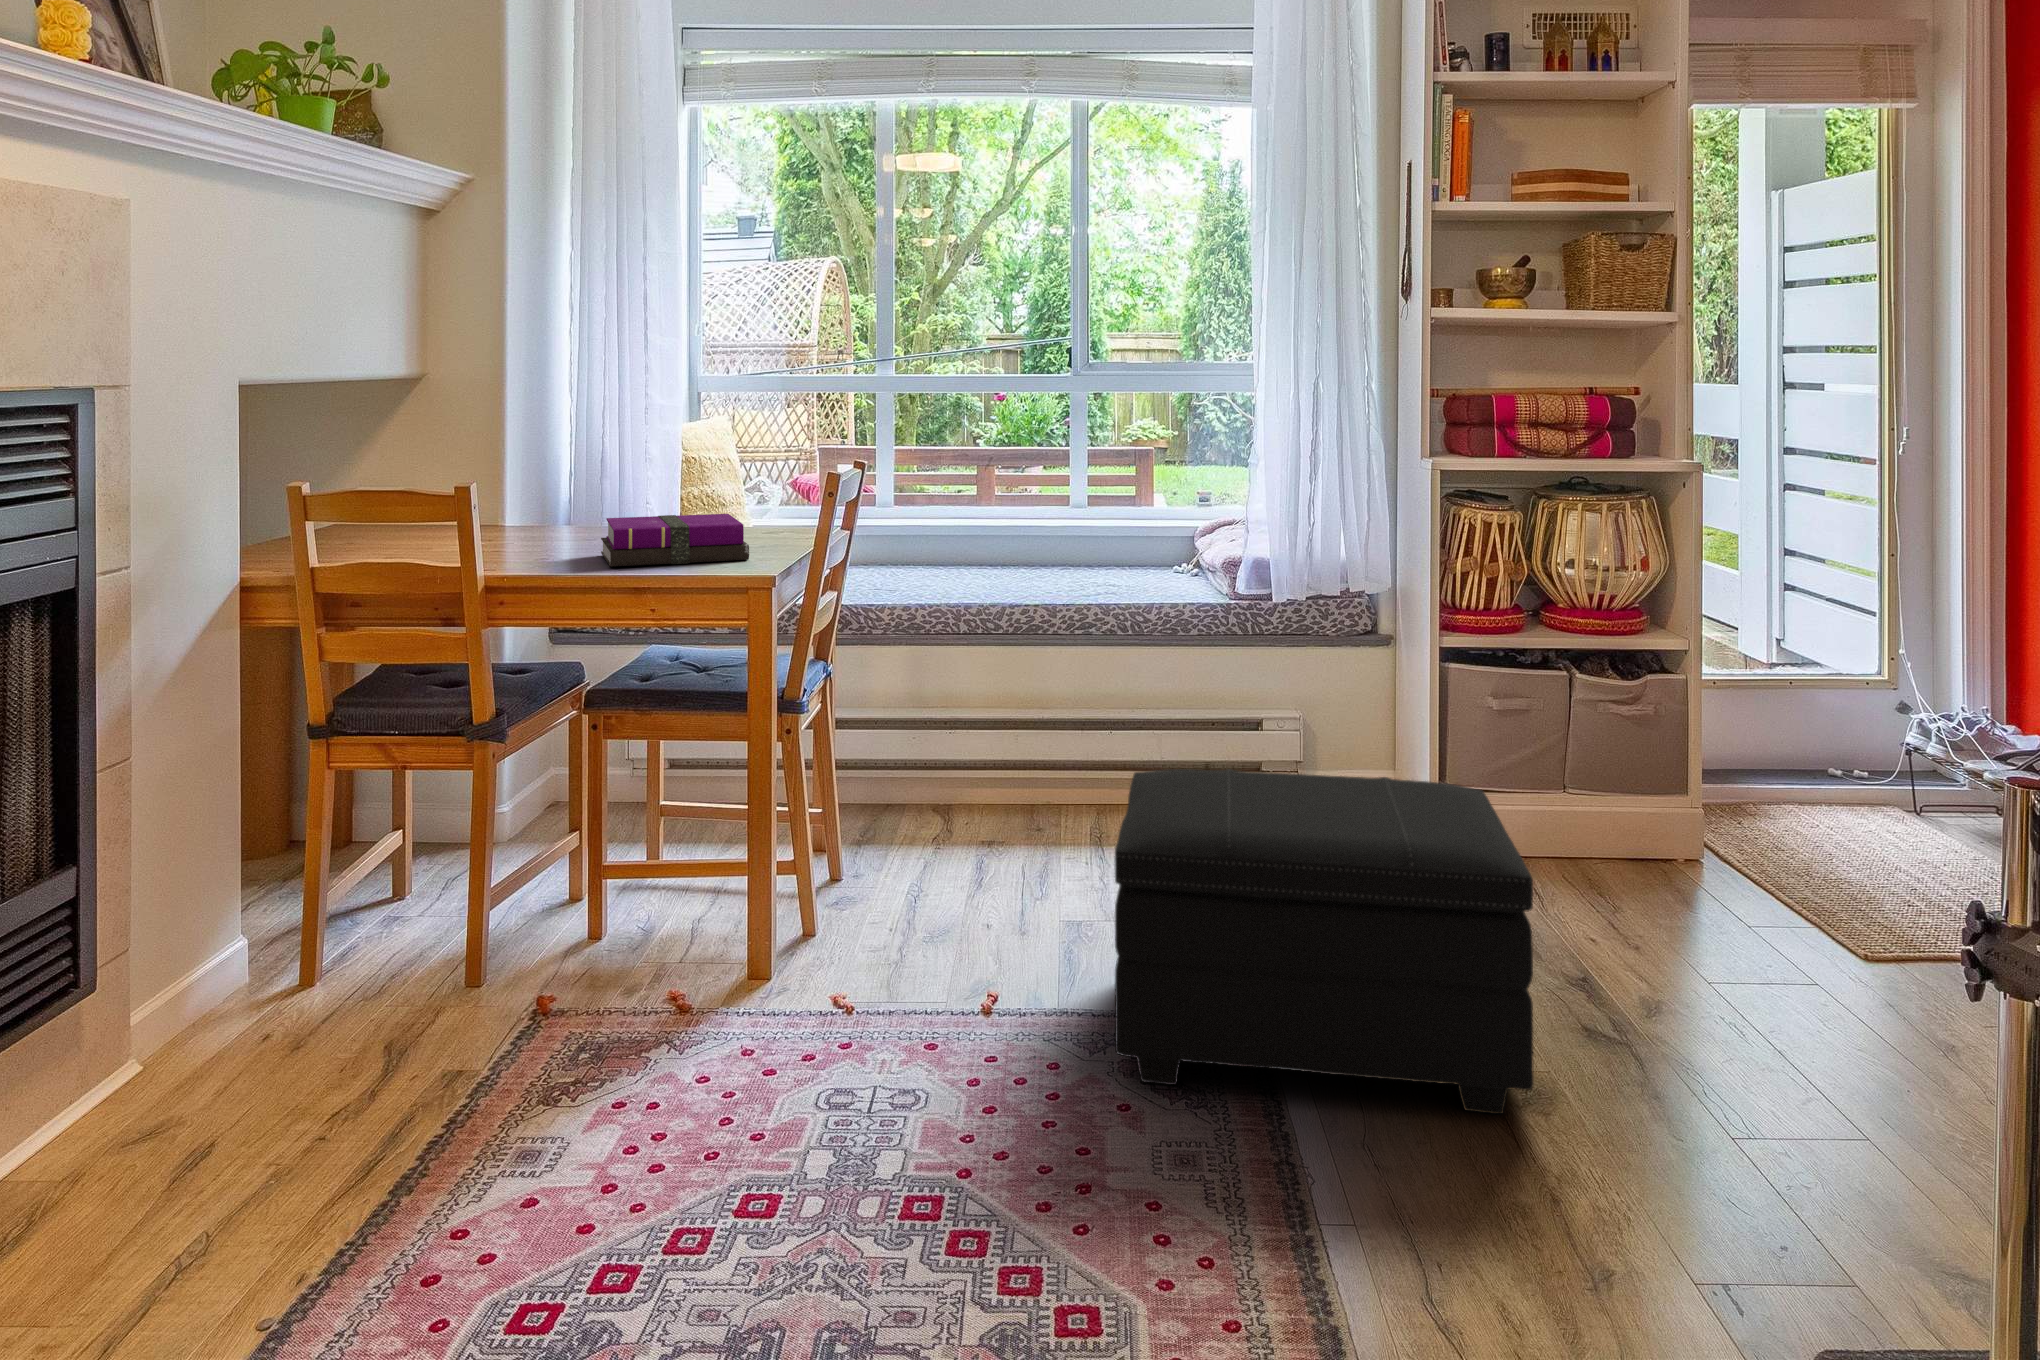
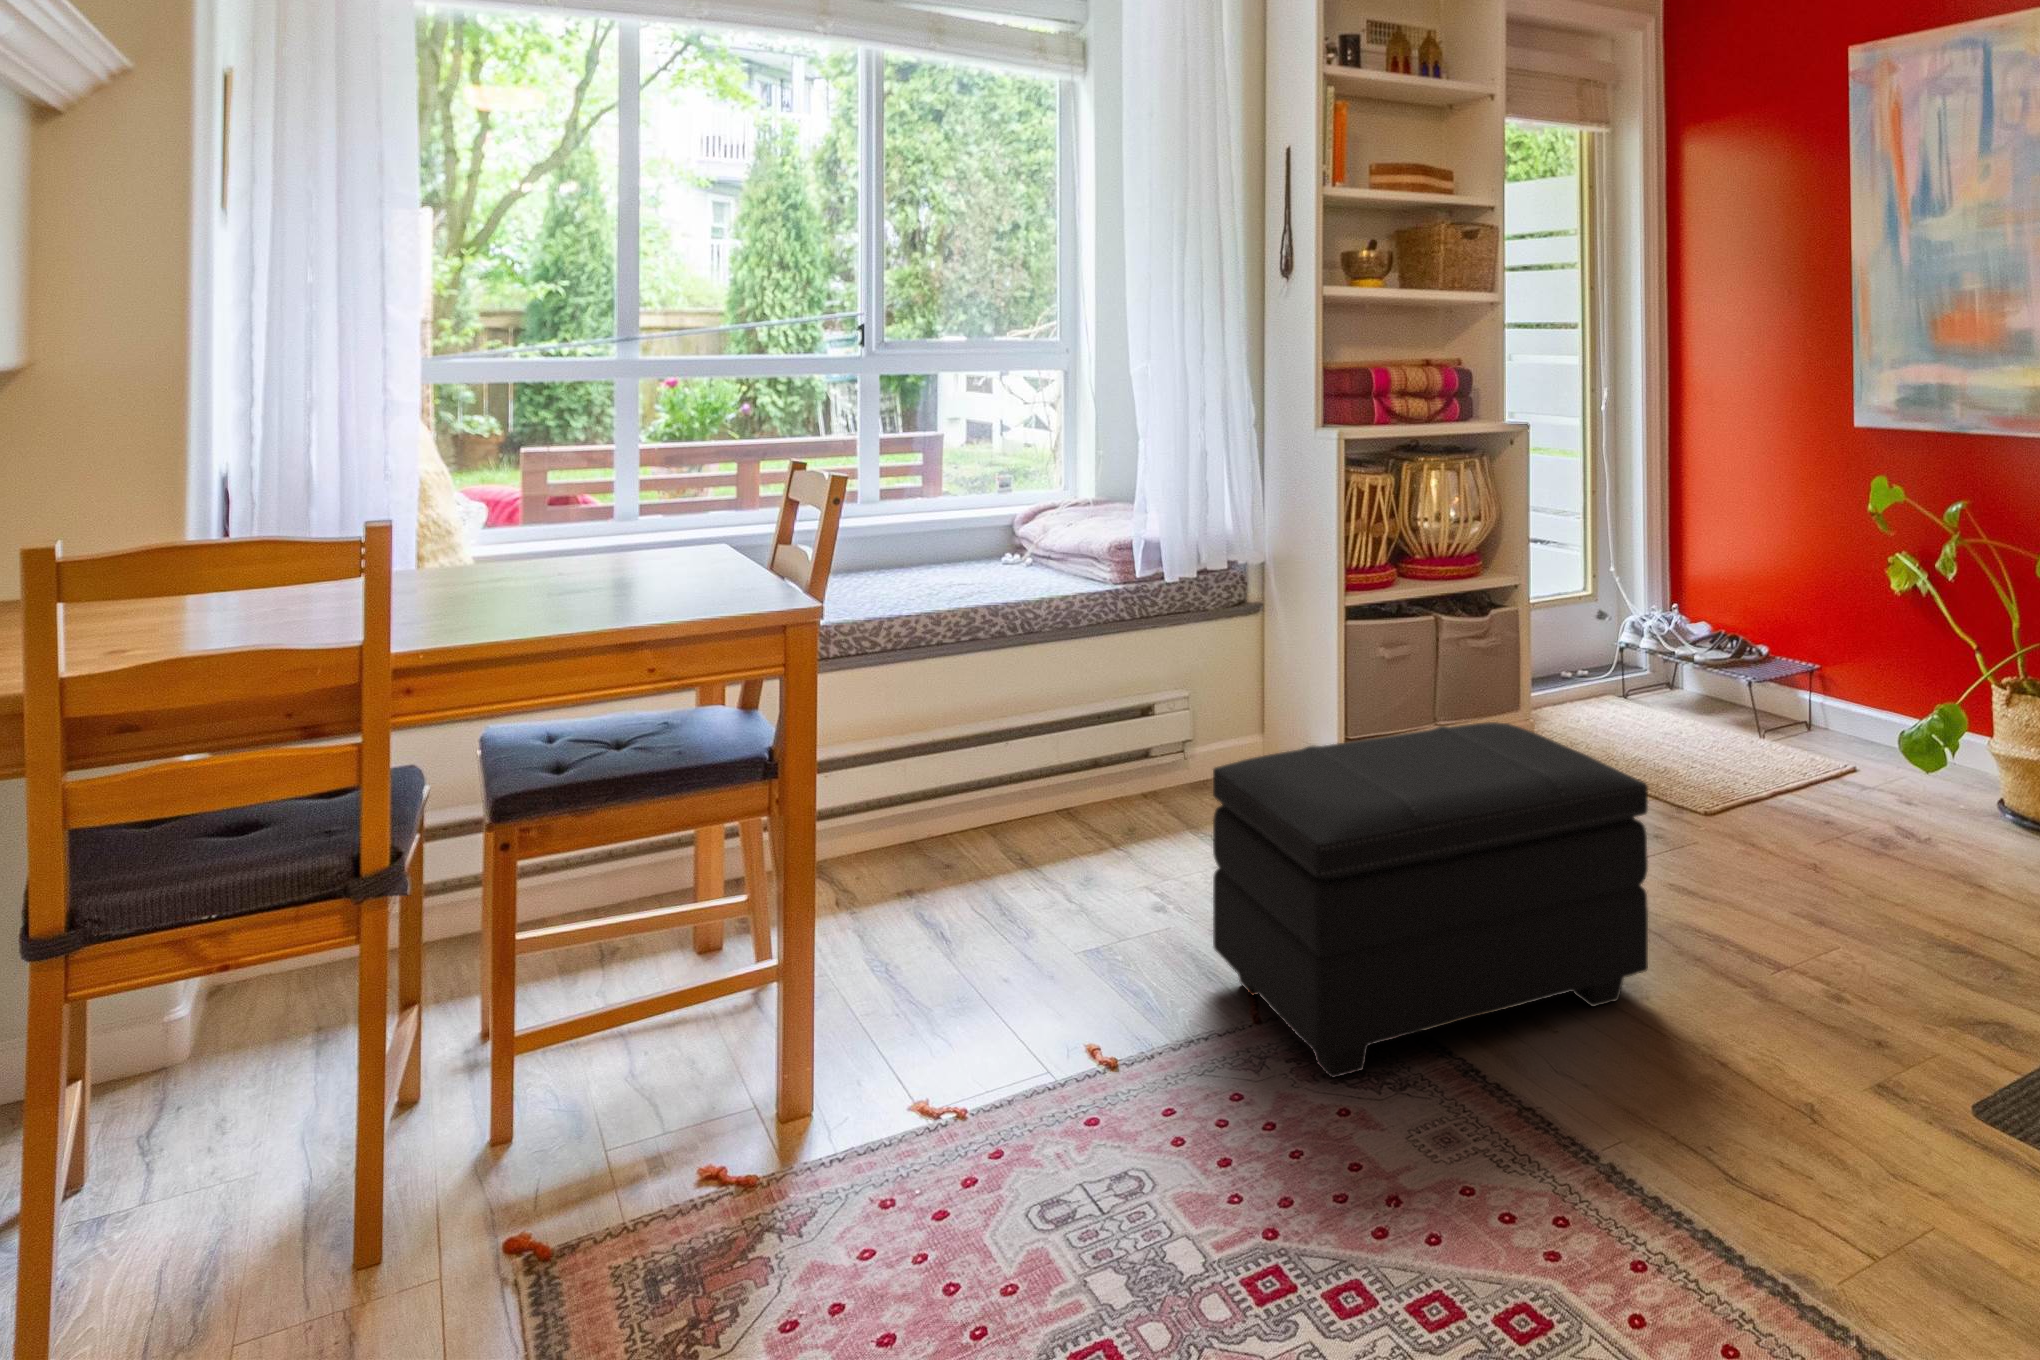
notebook: present [601,514,749,567] -> none [473,536,730,620]

